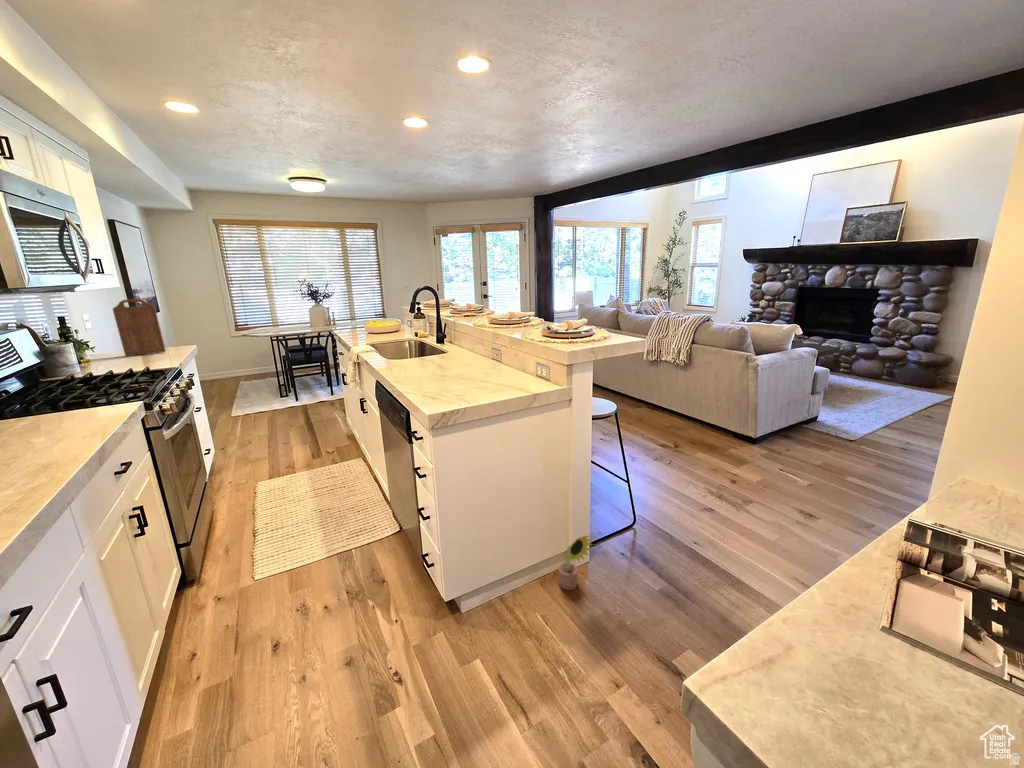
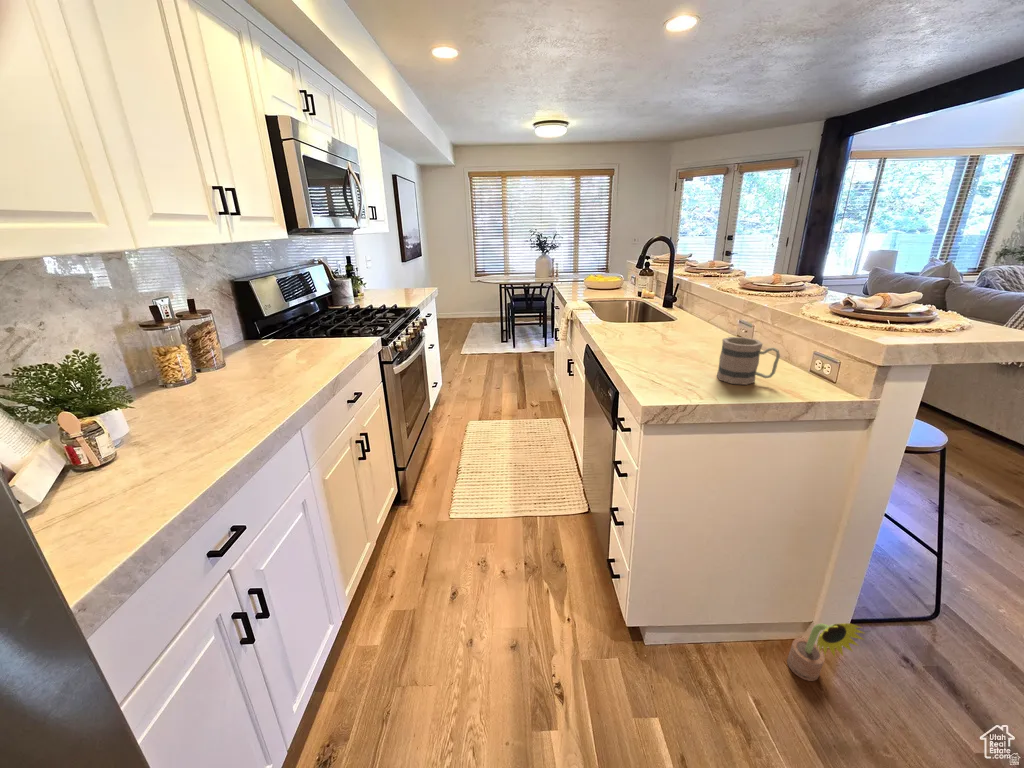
cutting board: present [113,299,166,356] -> none [381,244,414,294]
mug: none [475,358,511,391] -> present [717,337,780,385]

